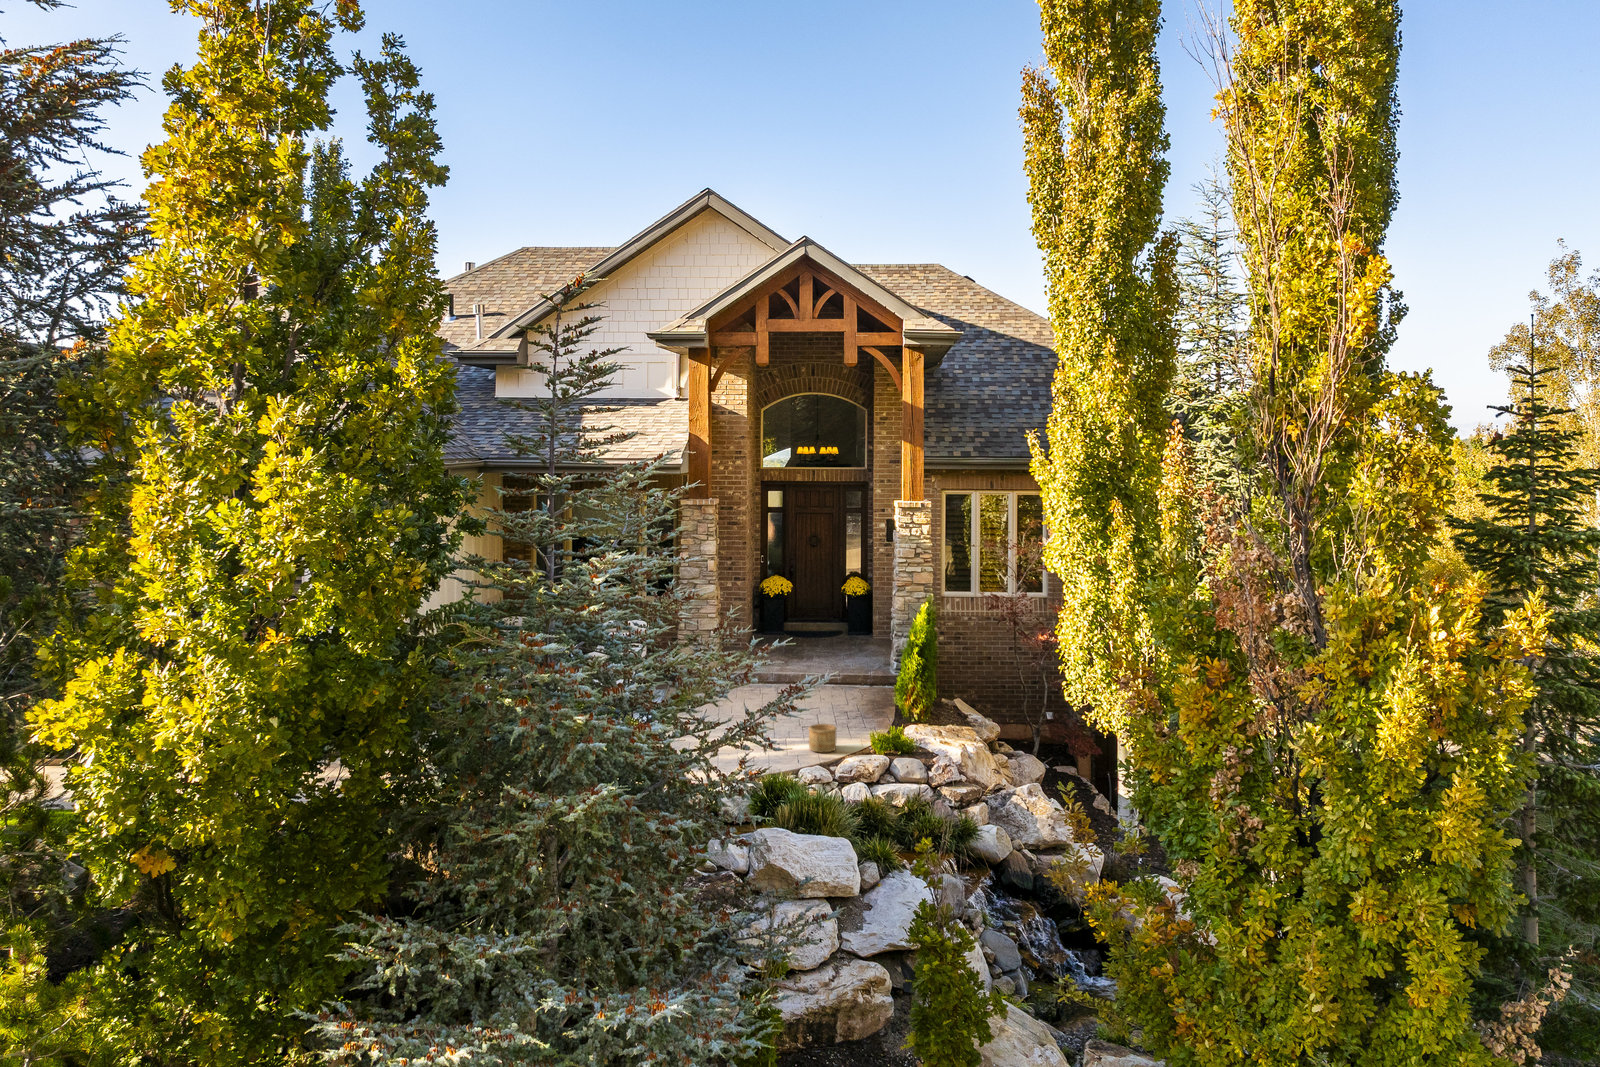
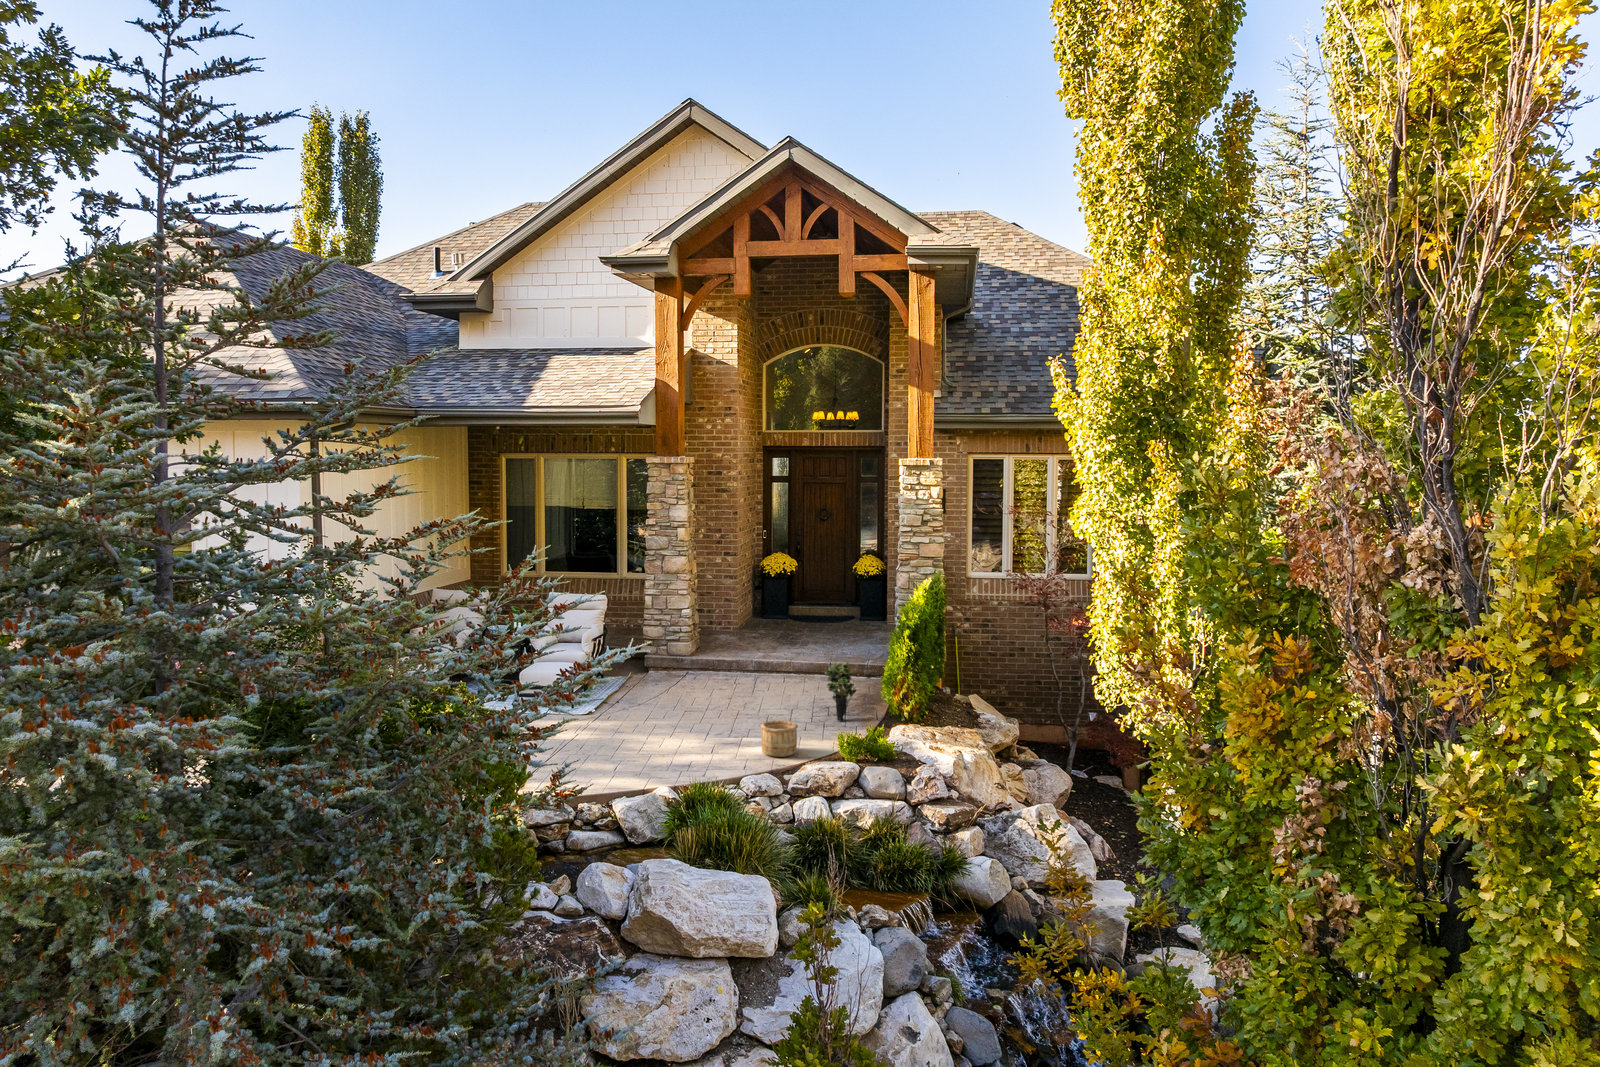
potted plant: none [851,676,878,723] -> present [825,662,857,721]

